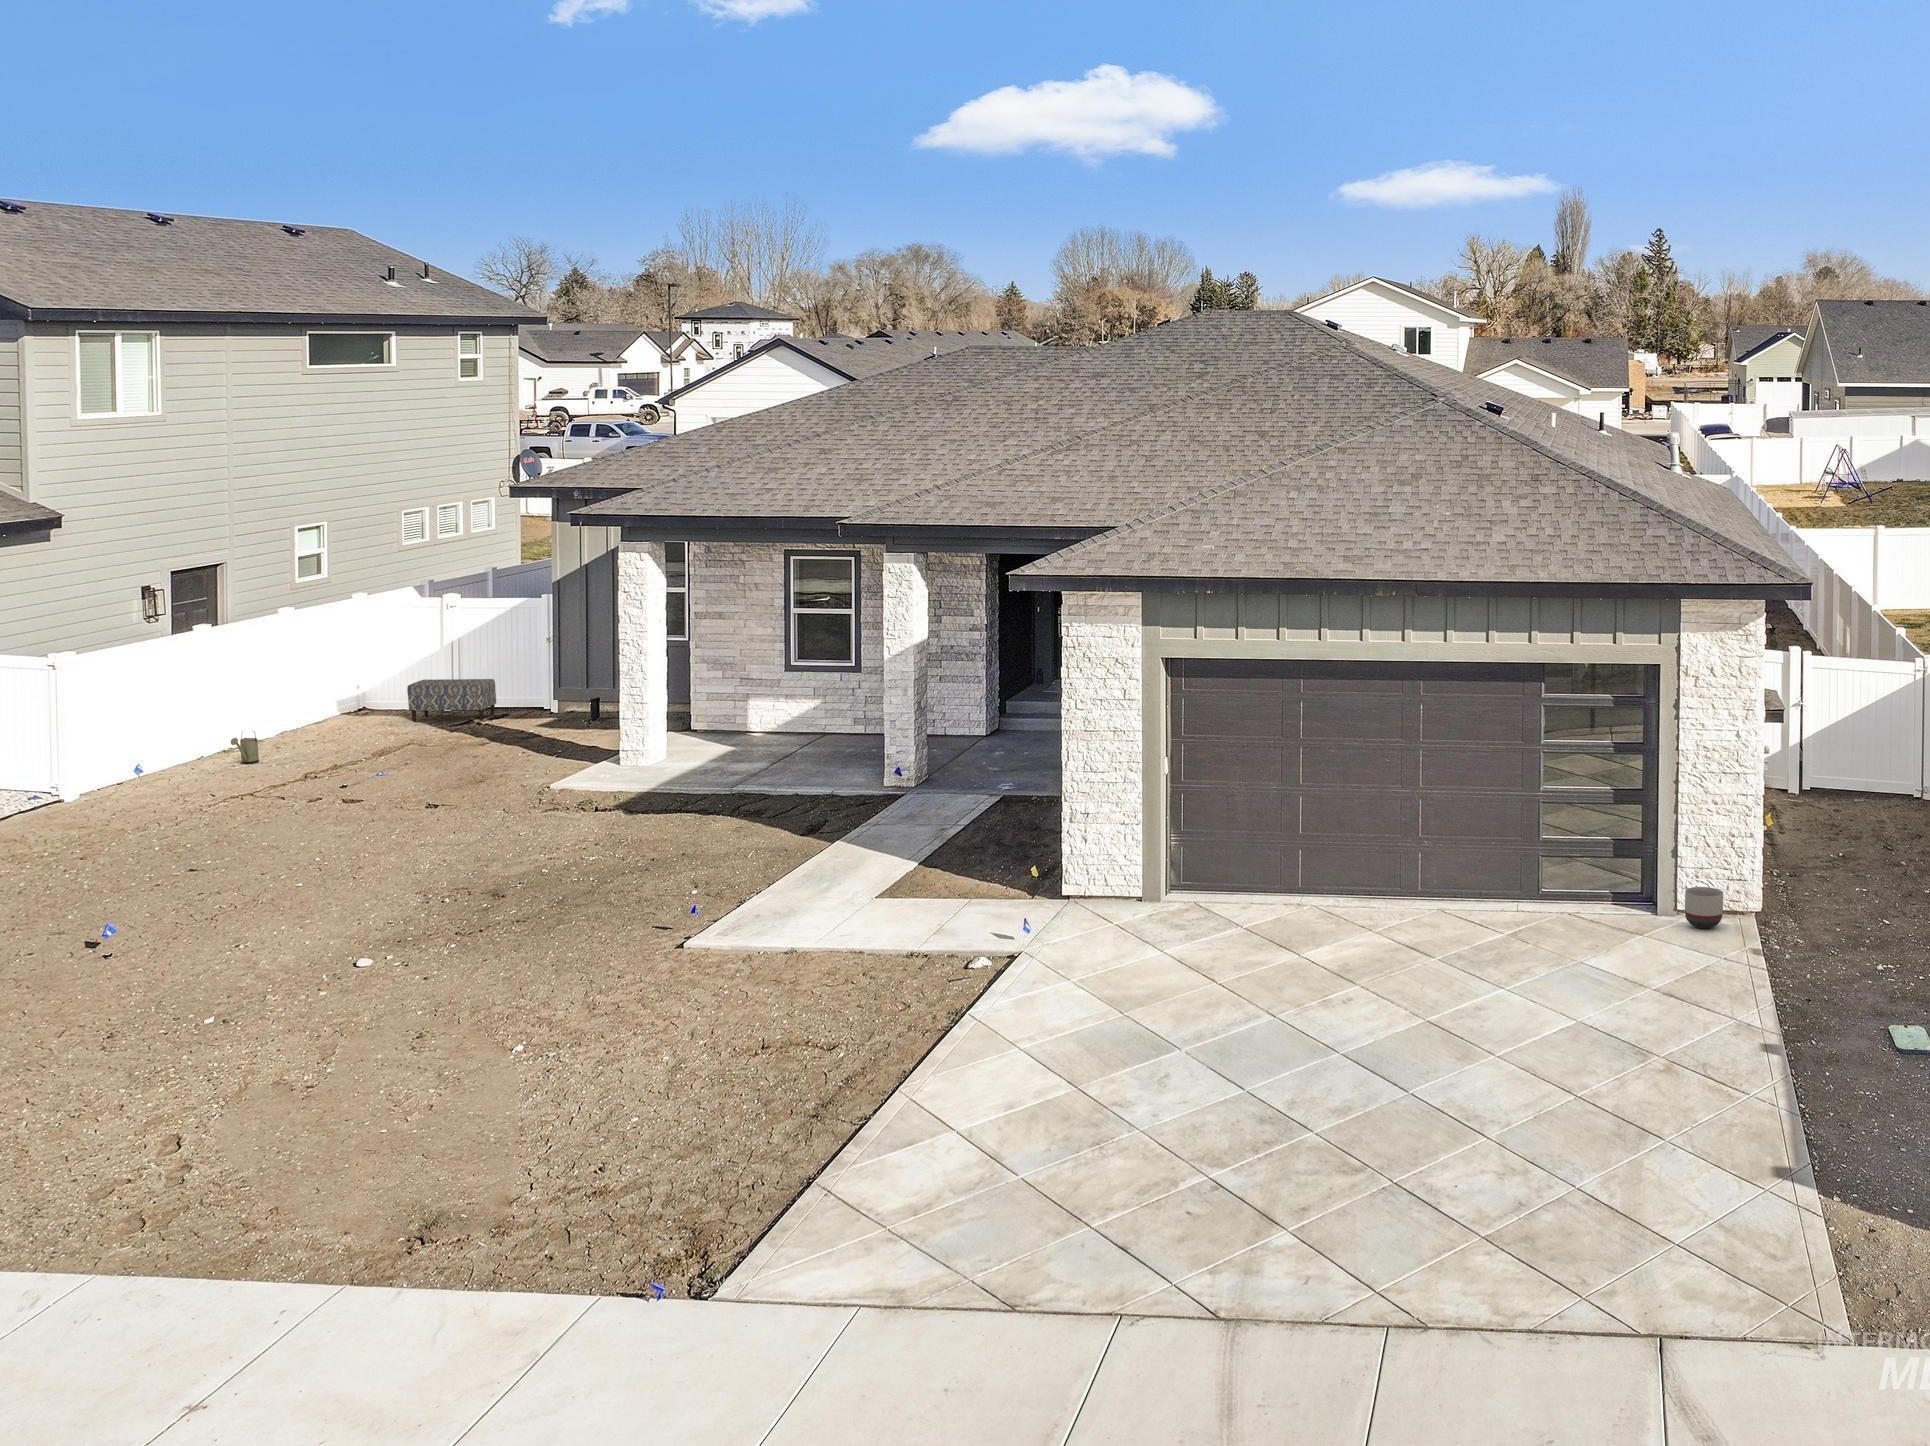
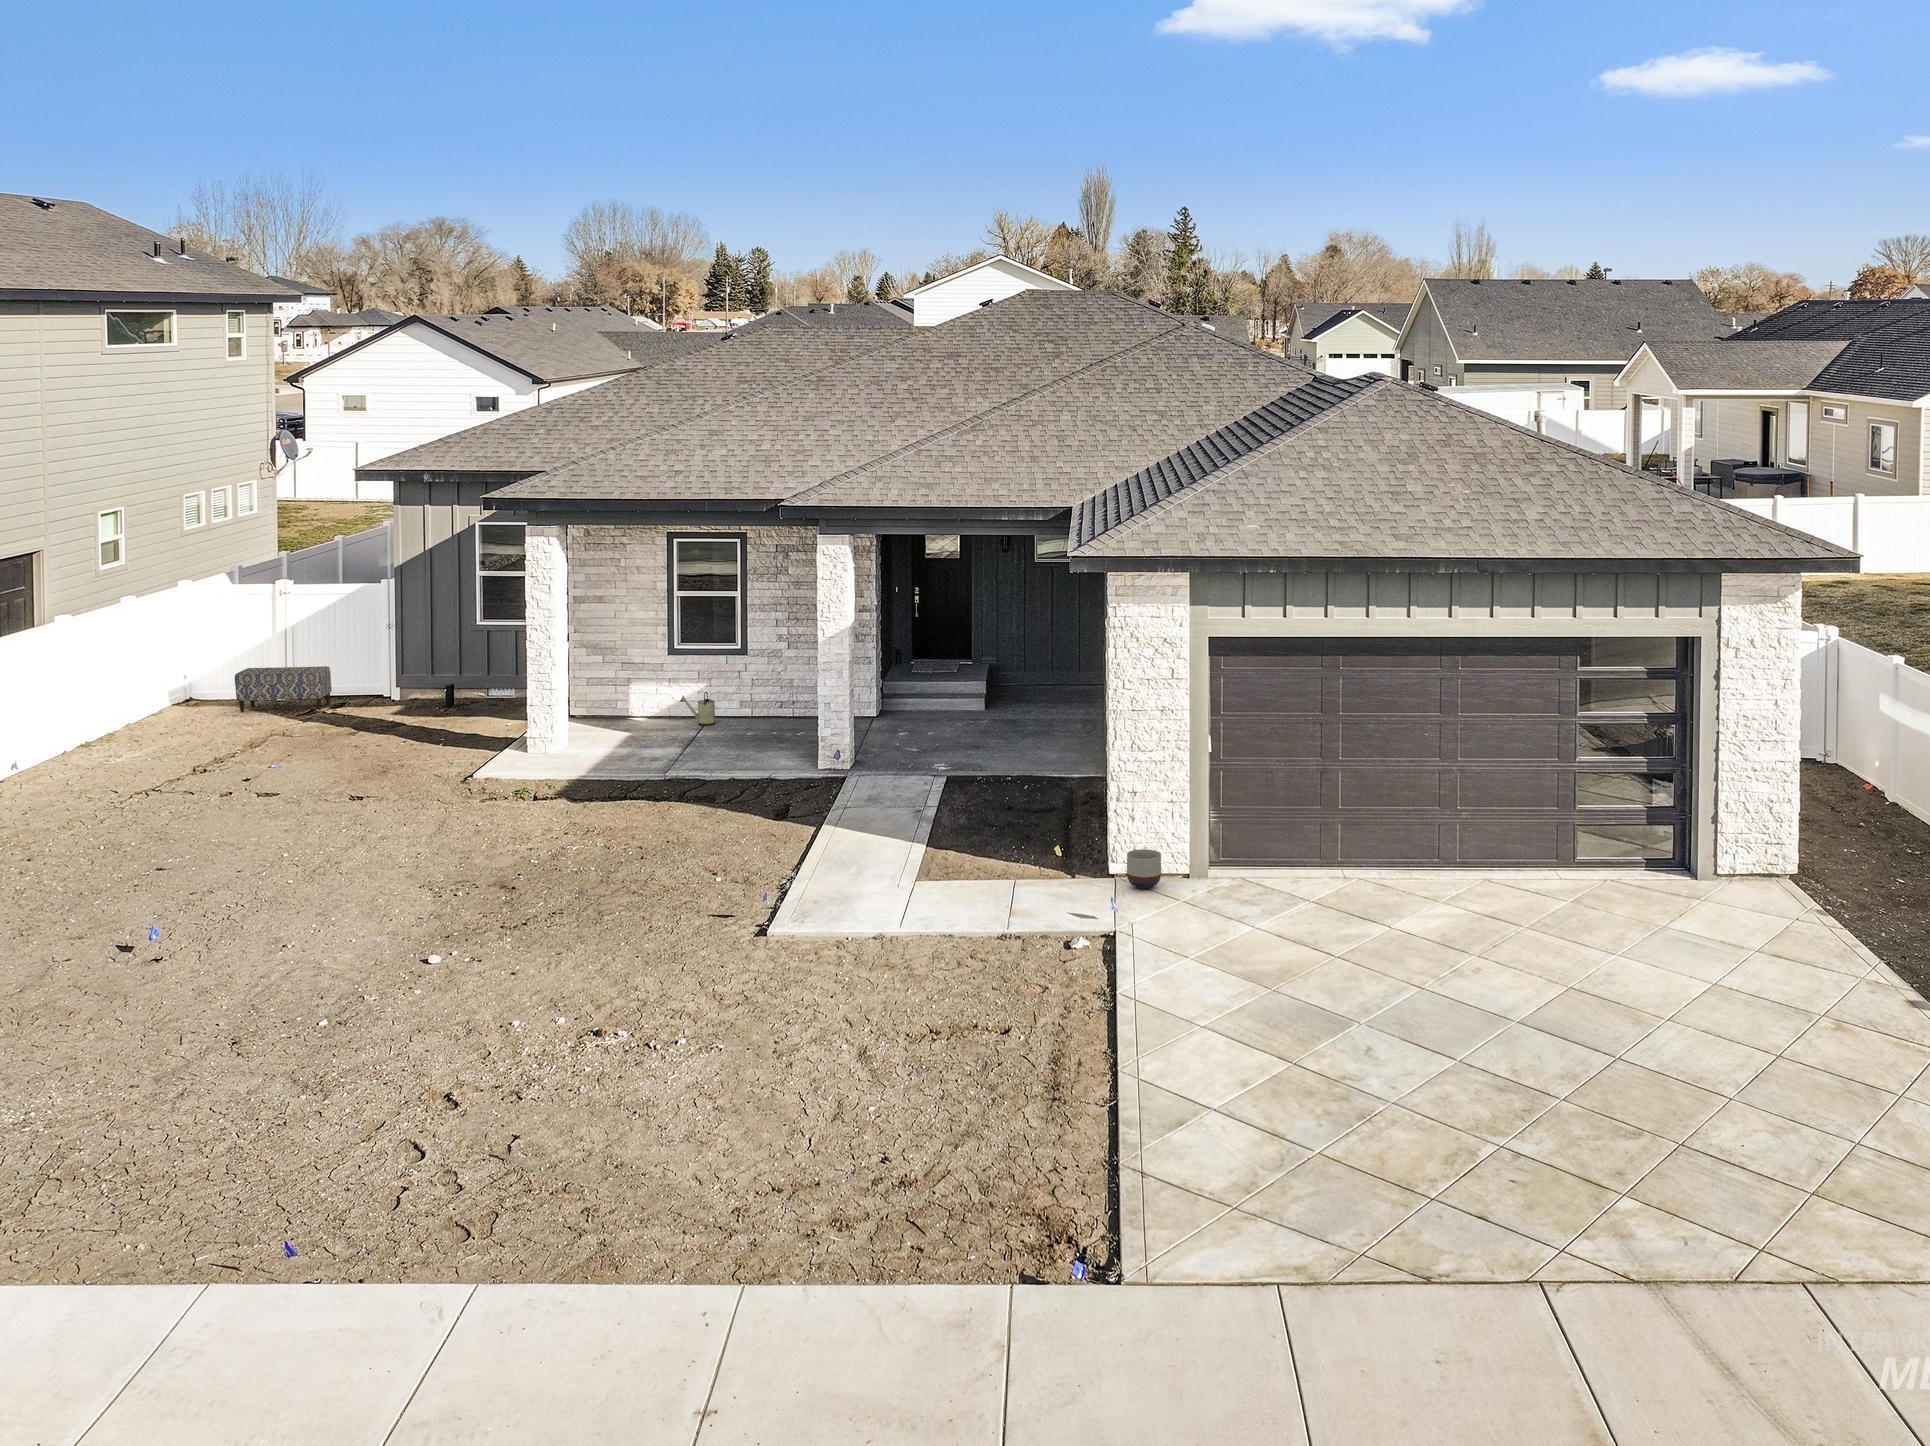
watering can: present [231,732,259,764] -> present [680,692,715,726]
planter: present [1685,887,1723,928] -> present [1127,849,1161,889]

